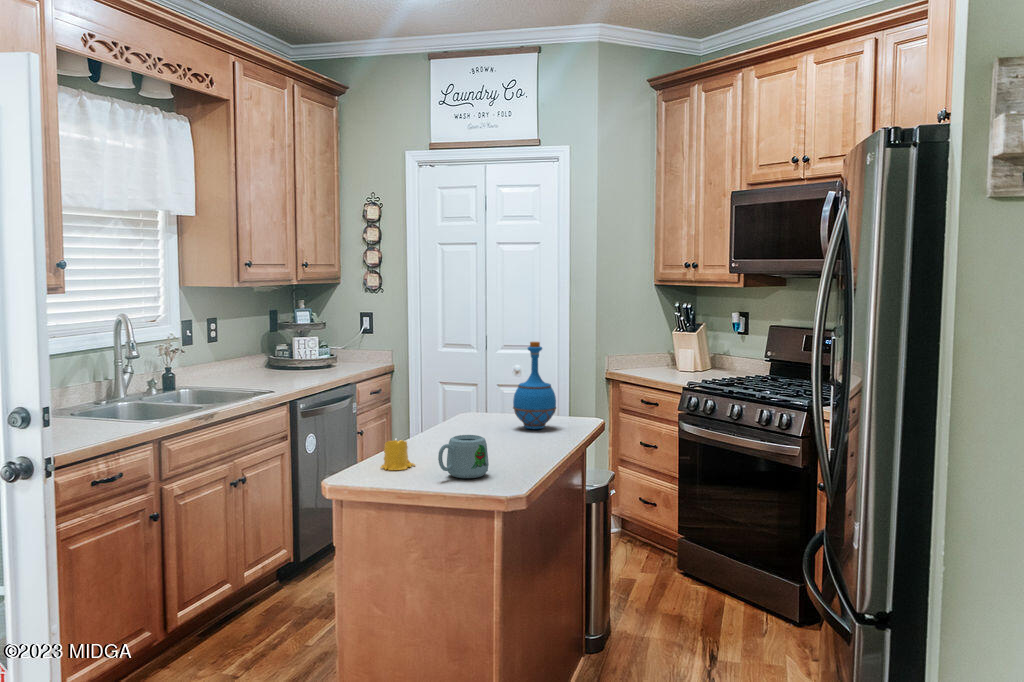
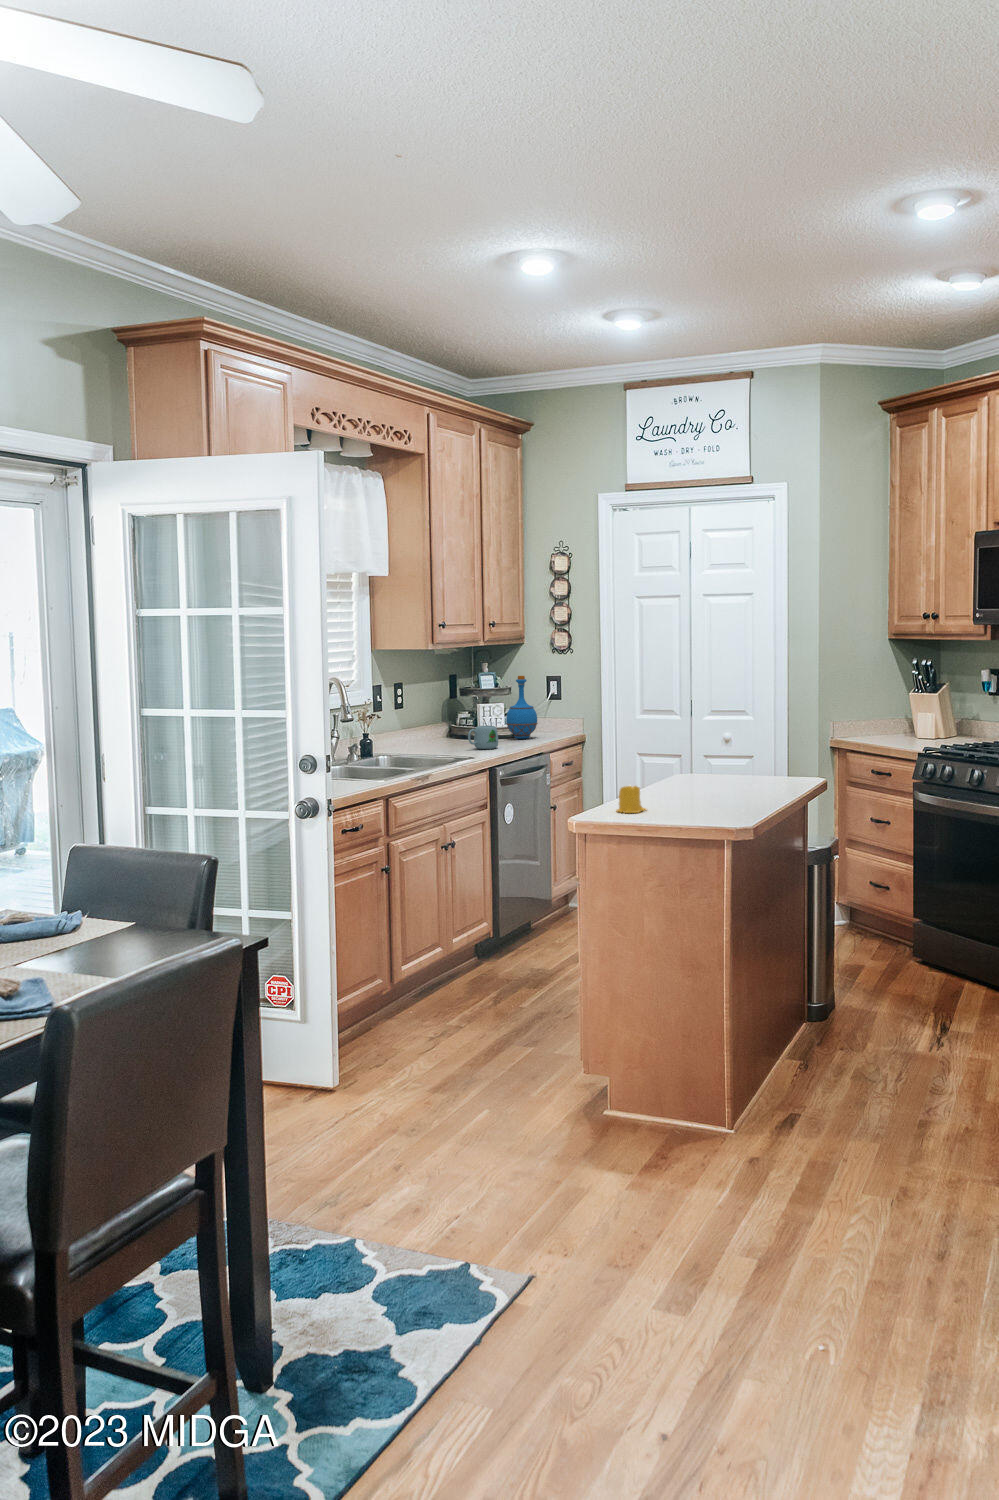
bottle: present [513,342,556,429] -> present [506,676,538,739]
mug: present [438,435,489,478] -> present [468,726,498,749]

